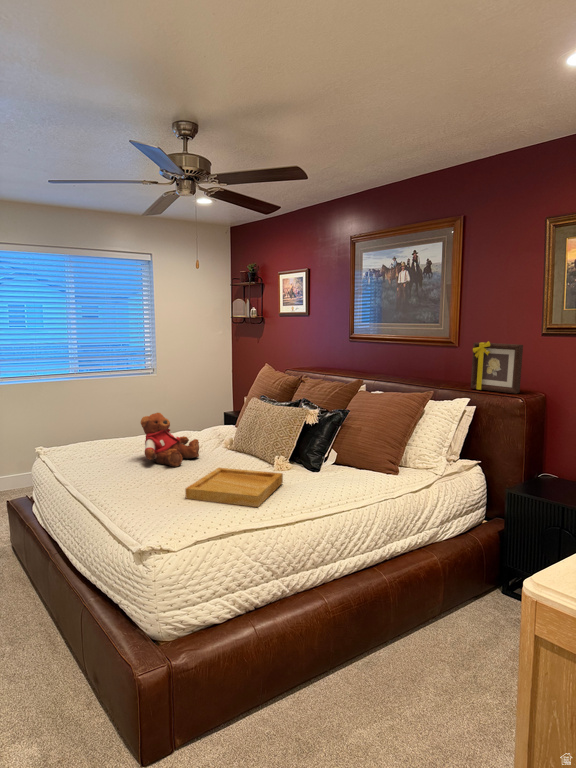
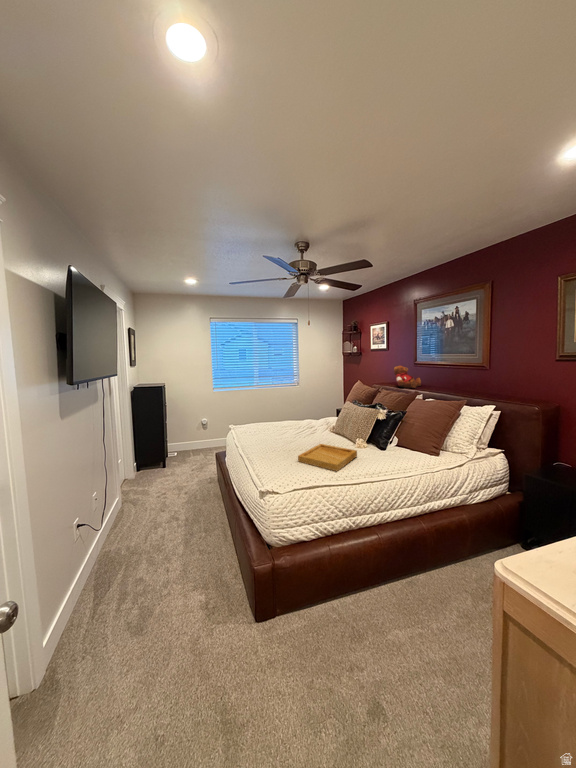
picture frame: present [471,341,523,394] -> none [498,366,543,404]
teddy bear: present [141,413,199,467] -> present [394,366,421,388]

